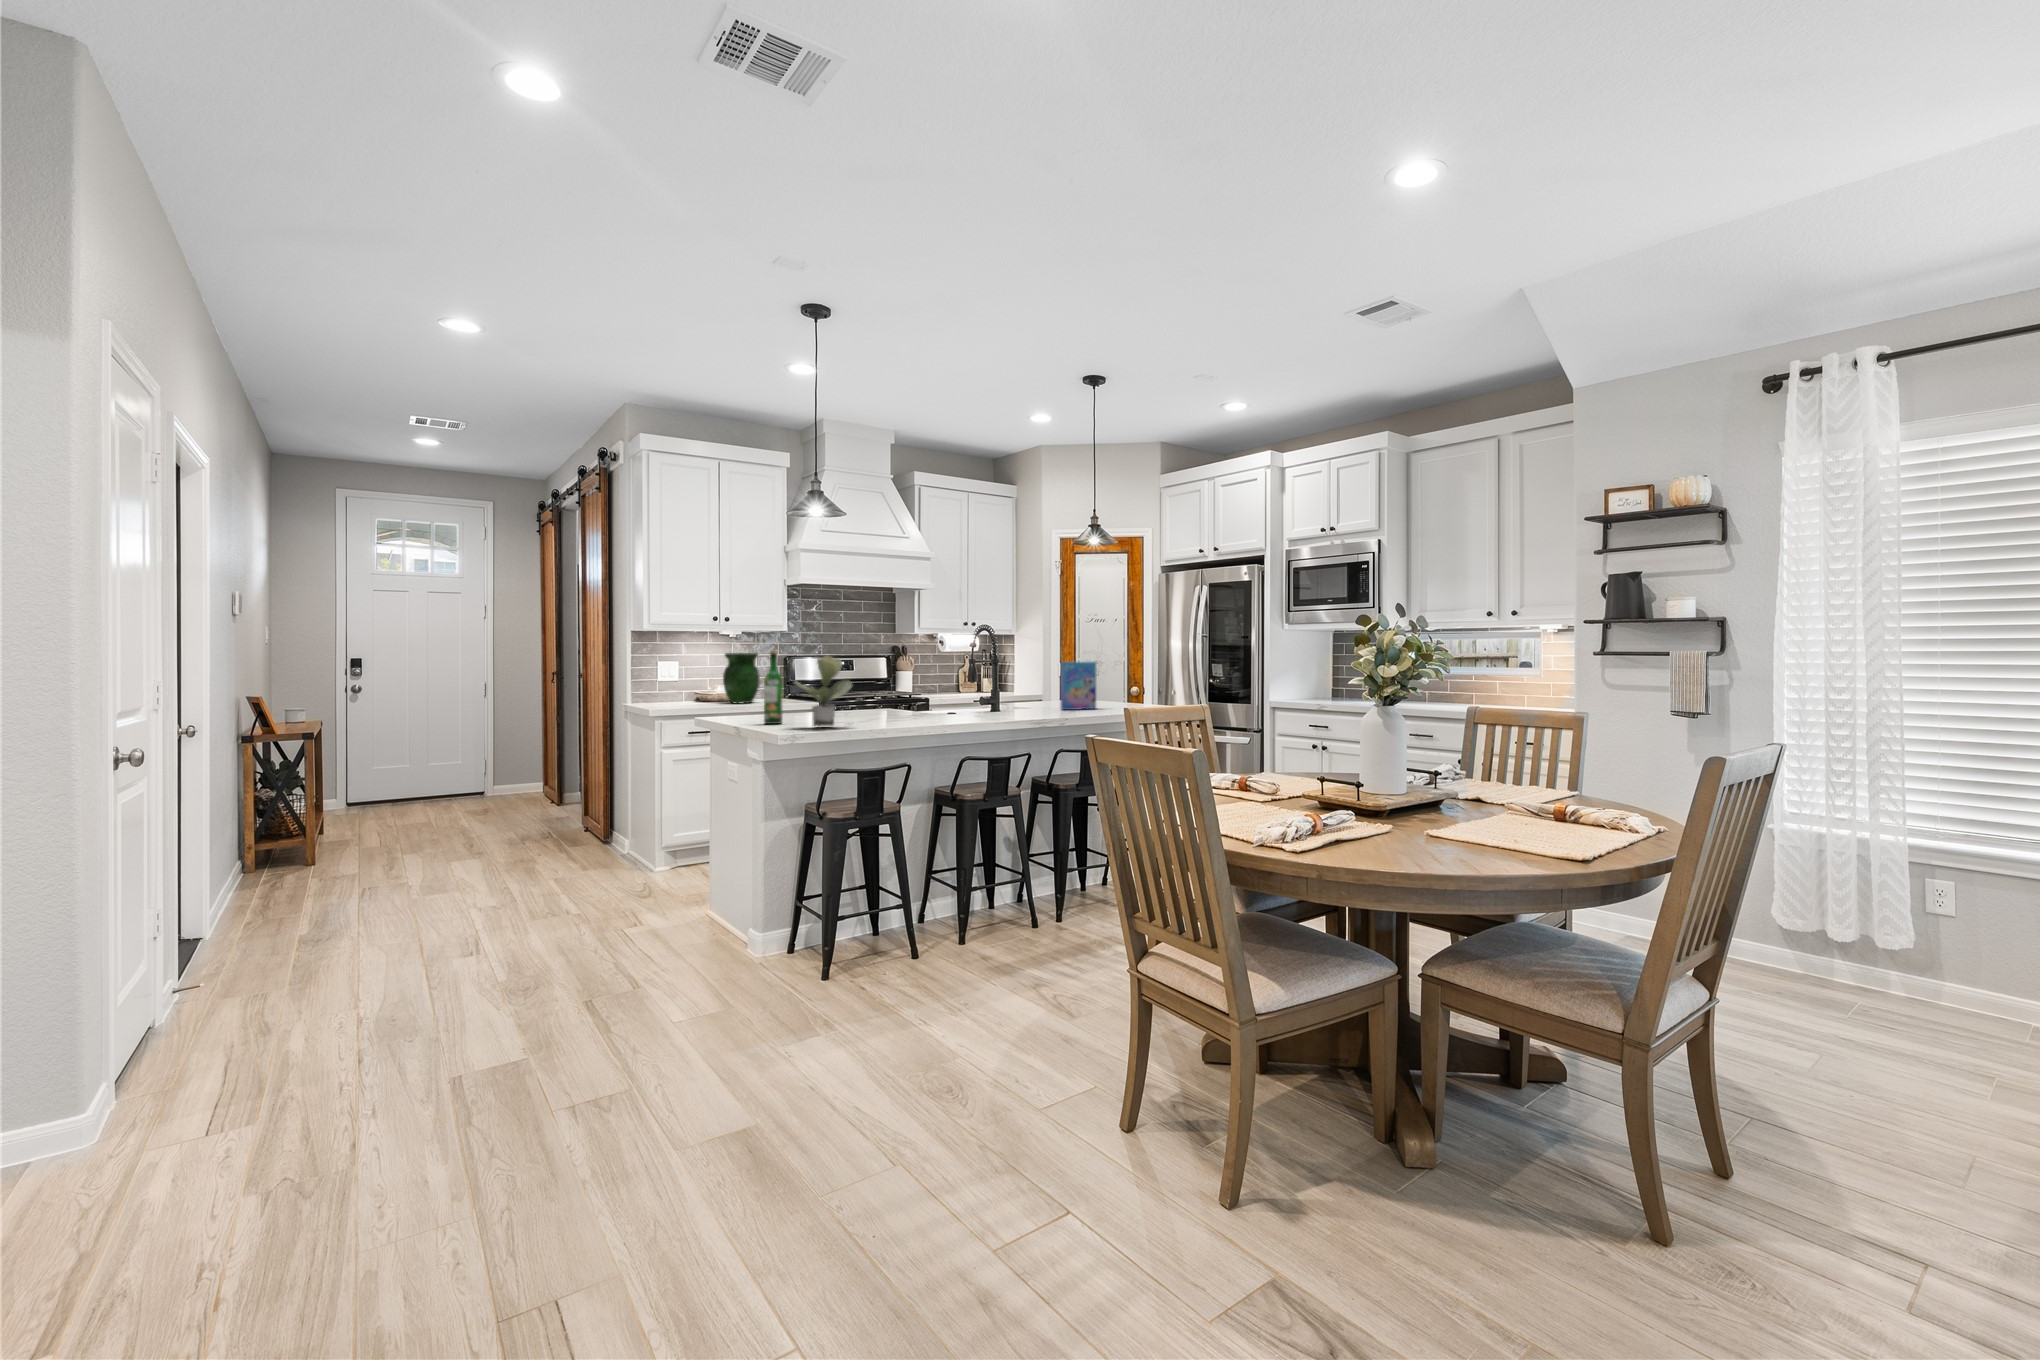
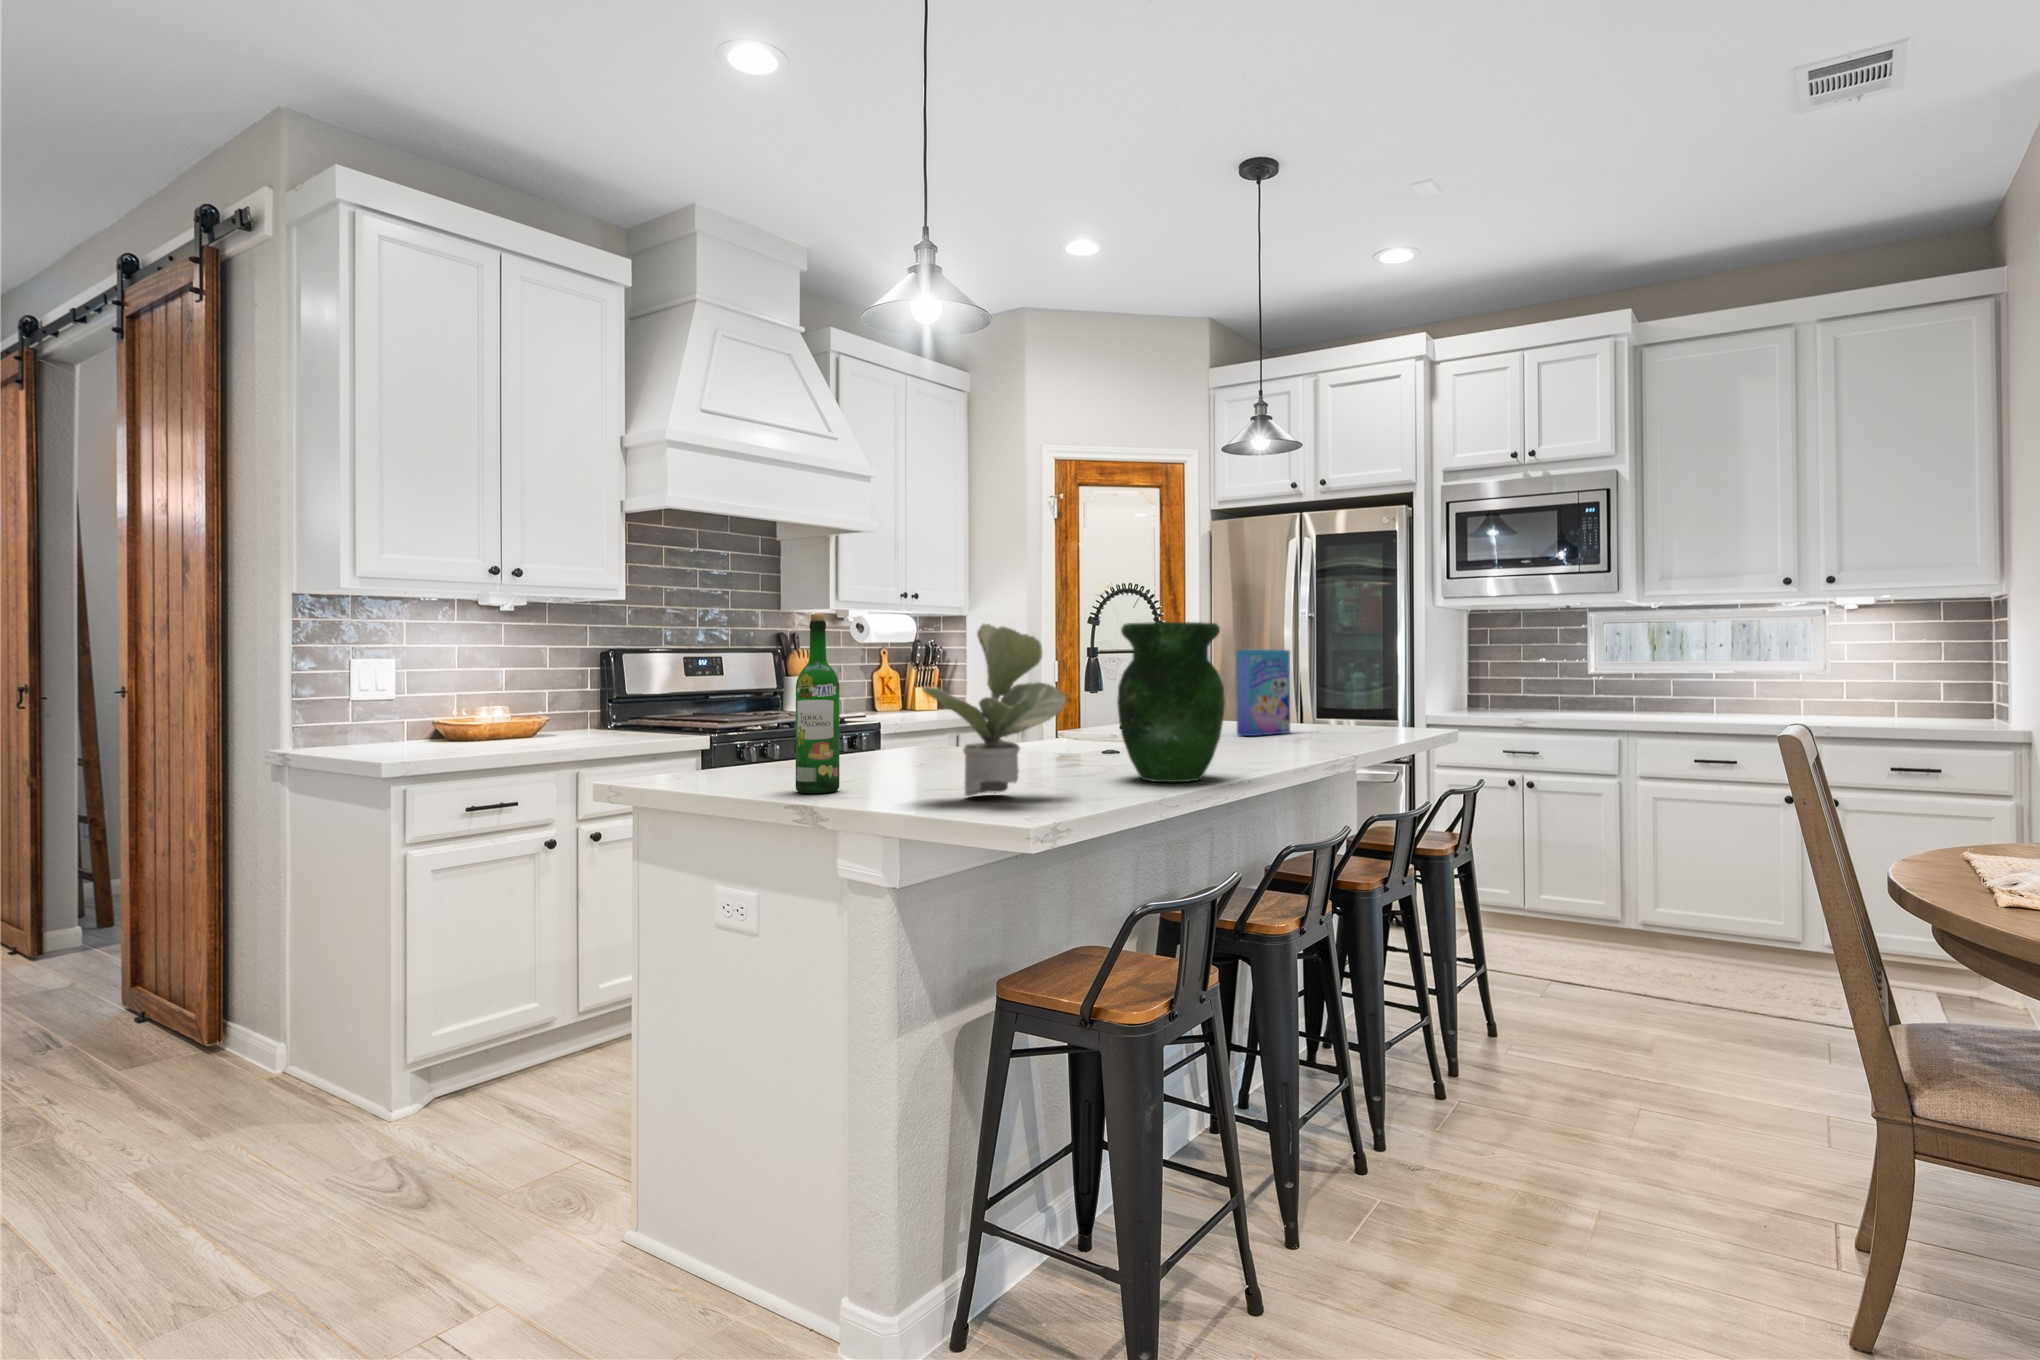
vase: present [723,653,760,703] -> present [1117,622,1225,782]

